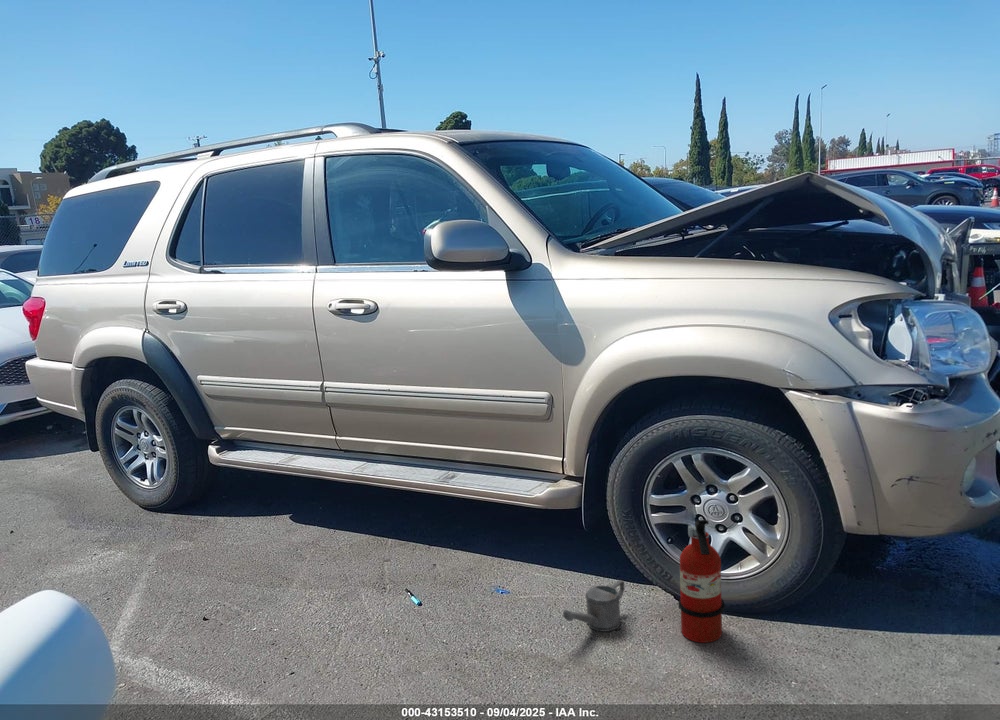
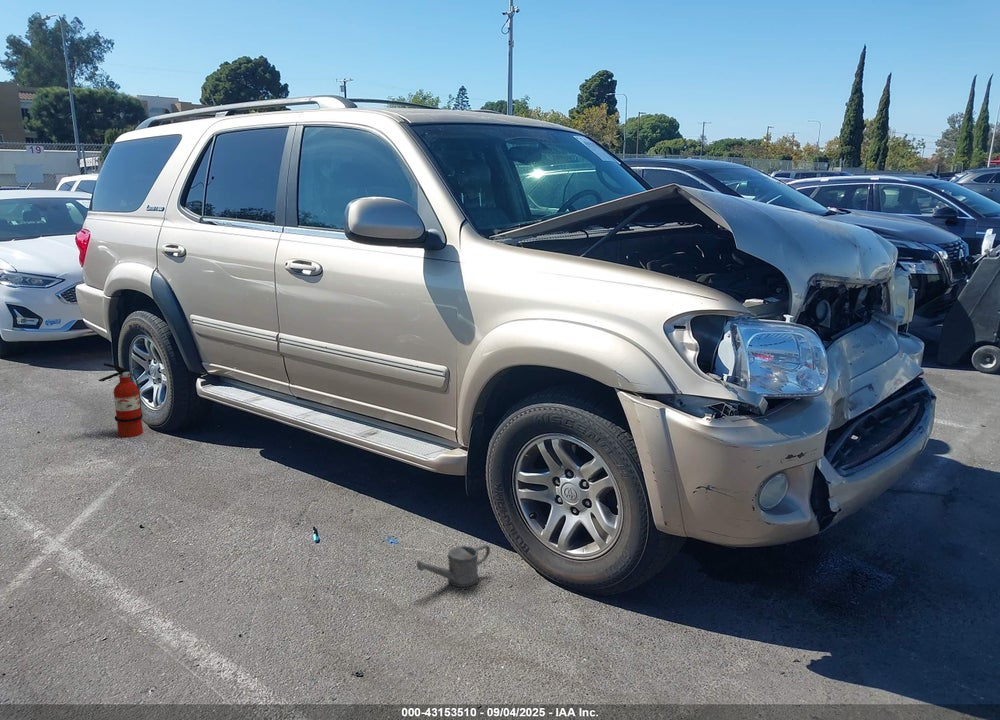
fire extinguisher: present [678,520,725,643] -> present [99,363,143,437]

